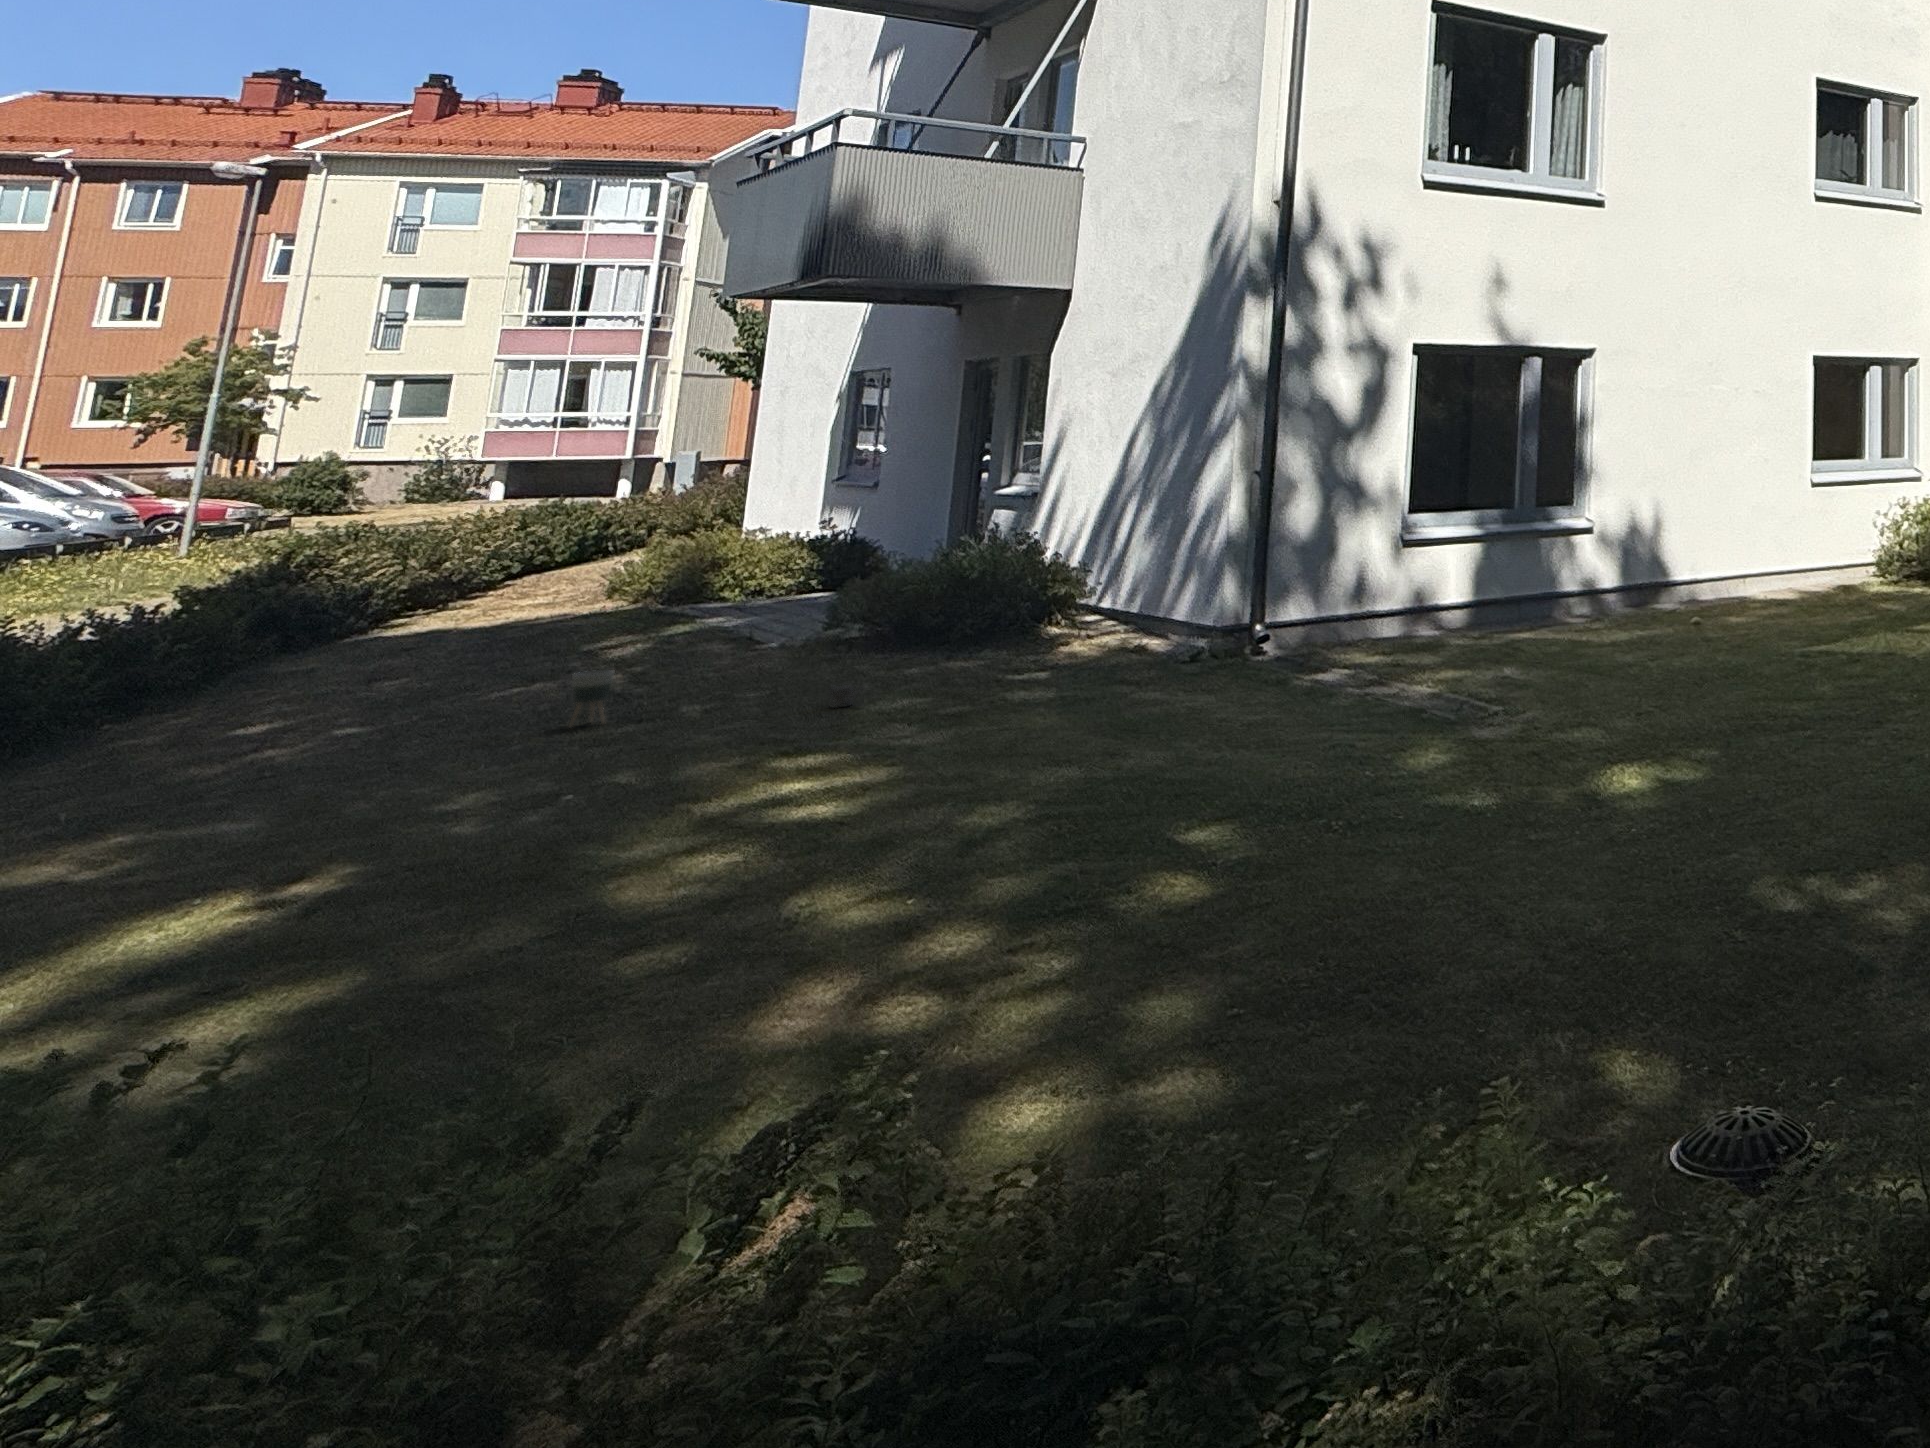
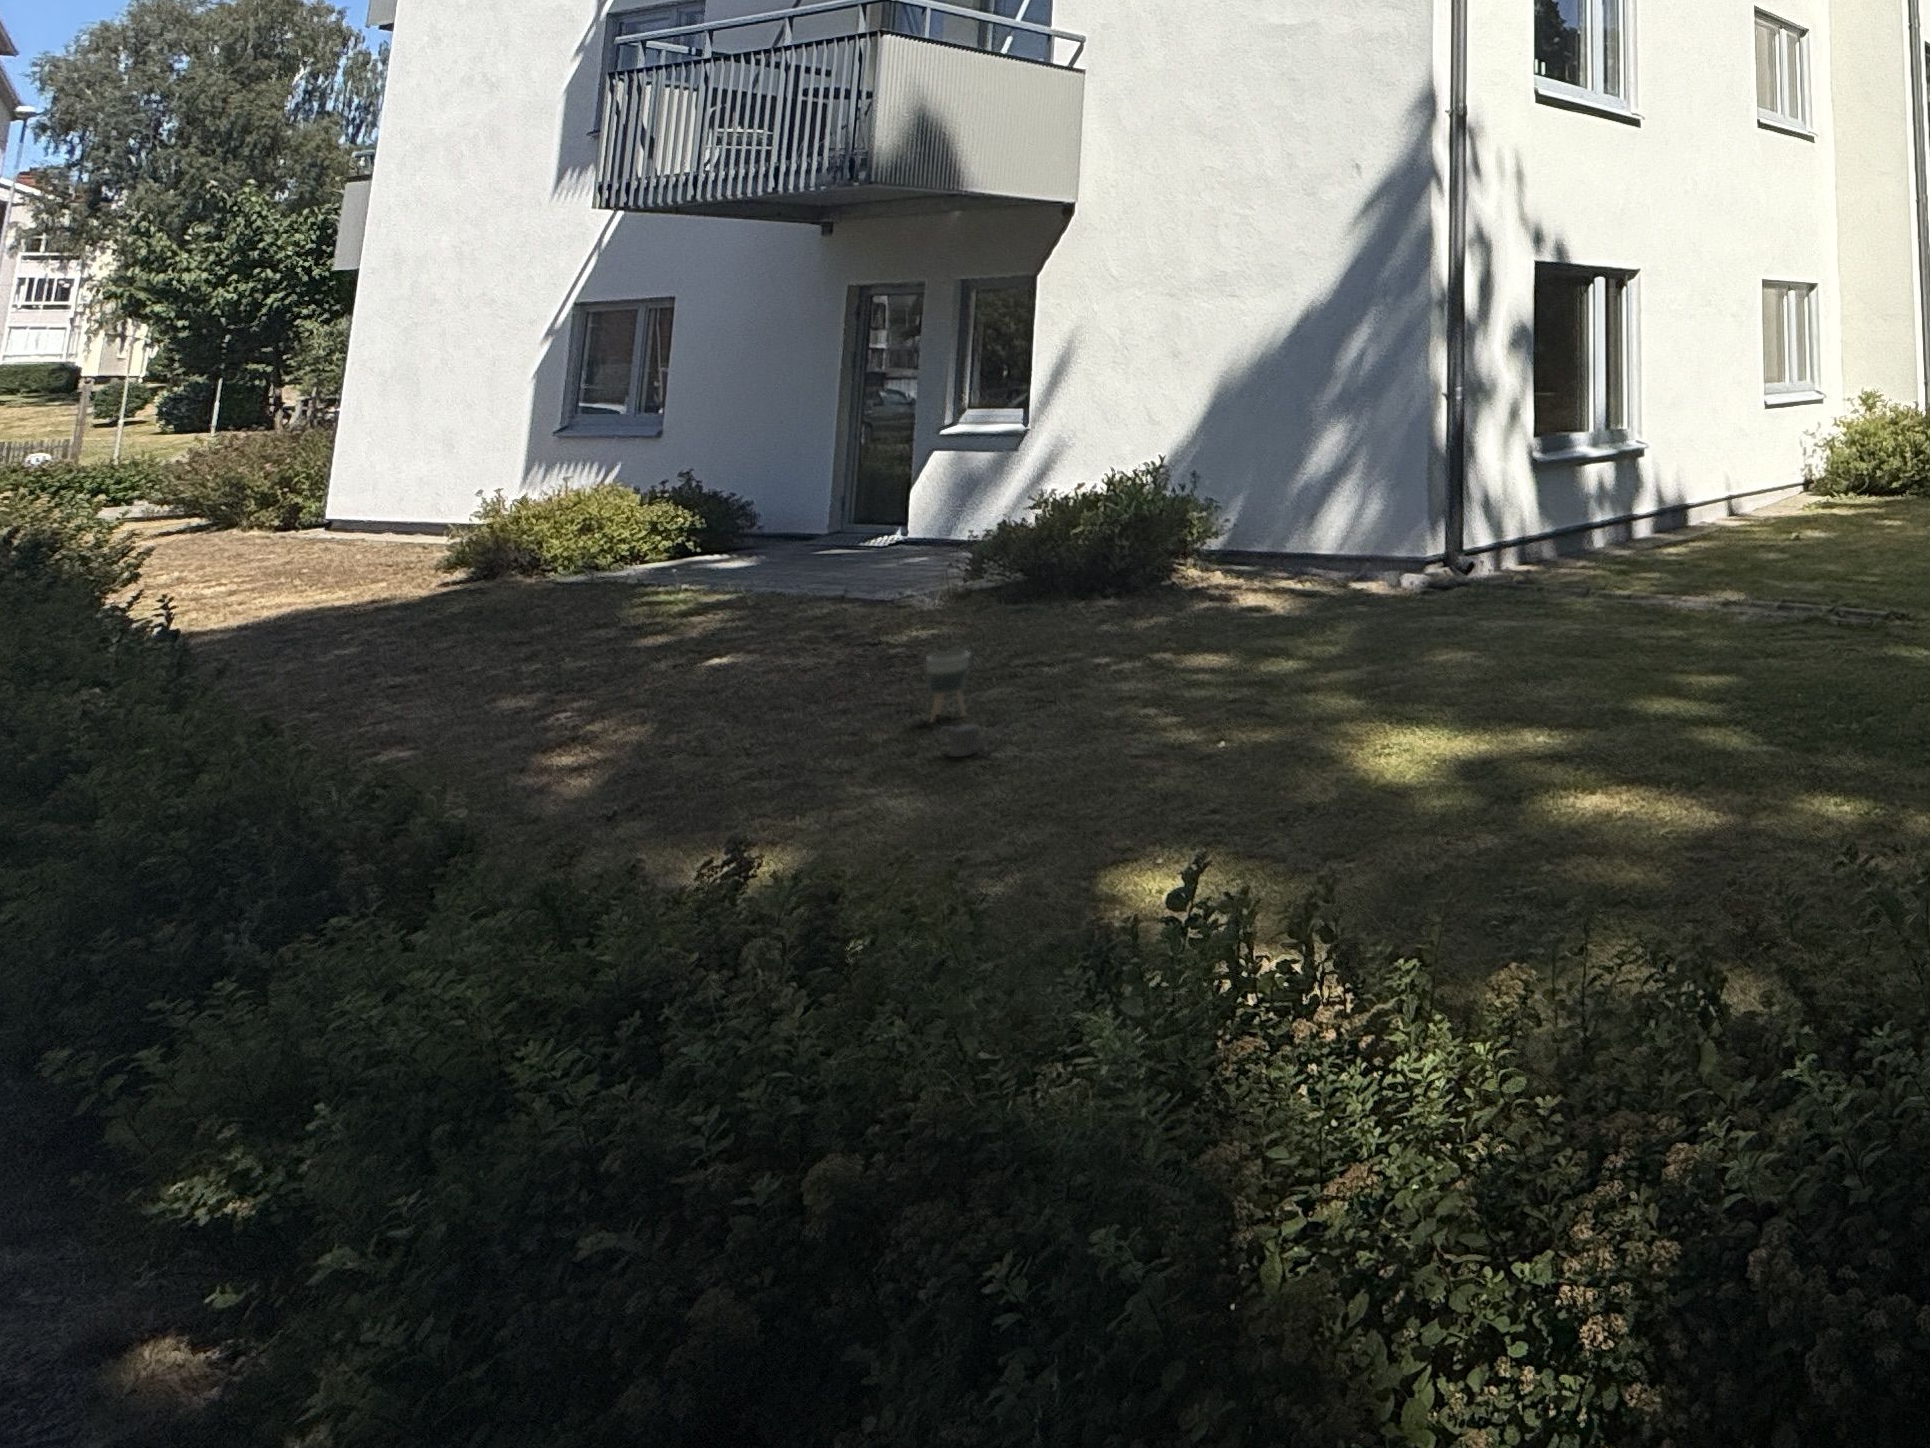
watering can: present [829,685,864,708] -> present [940,724,1005,757]

